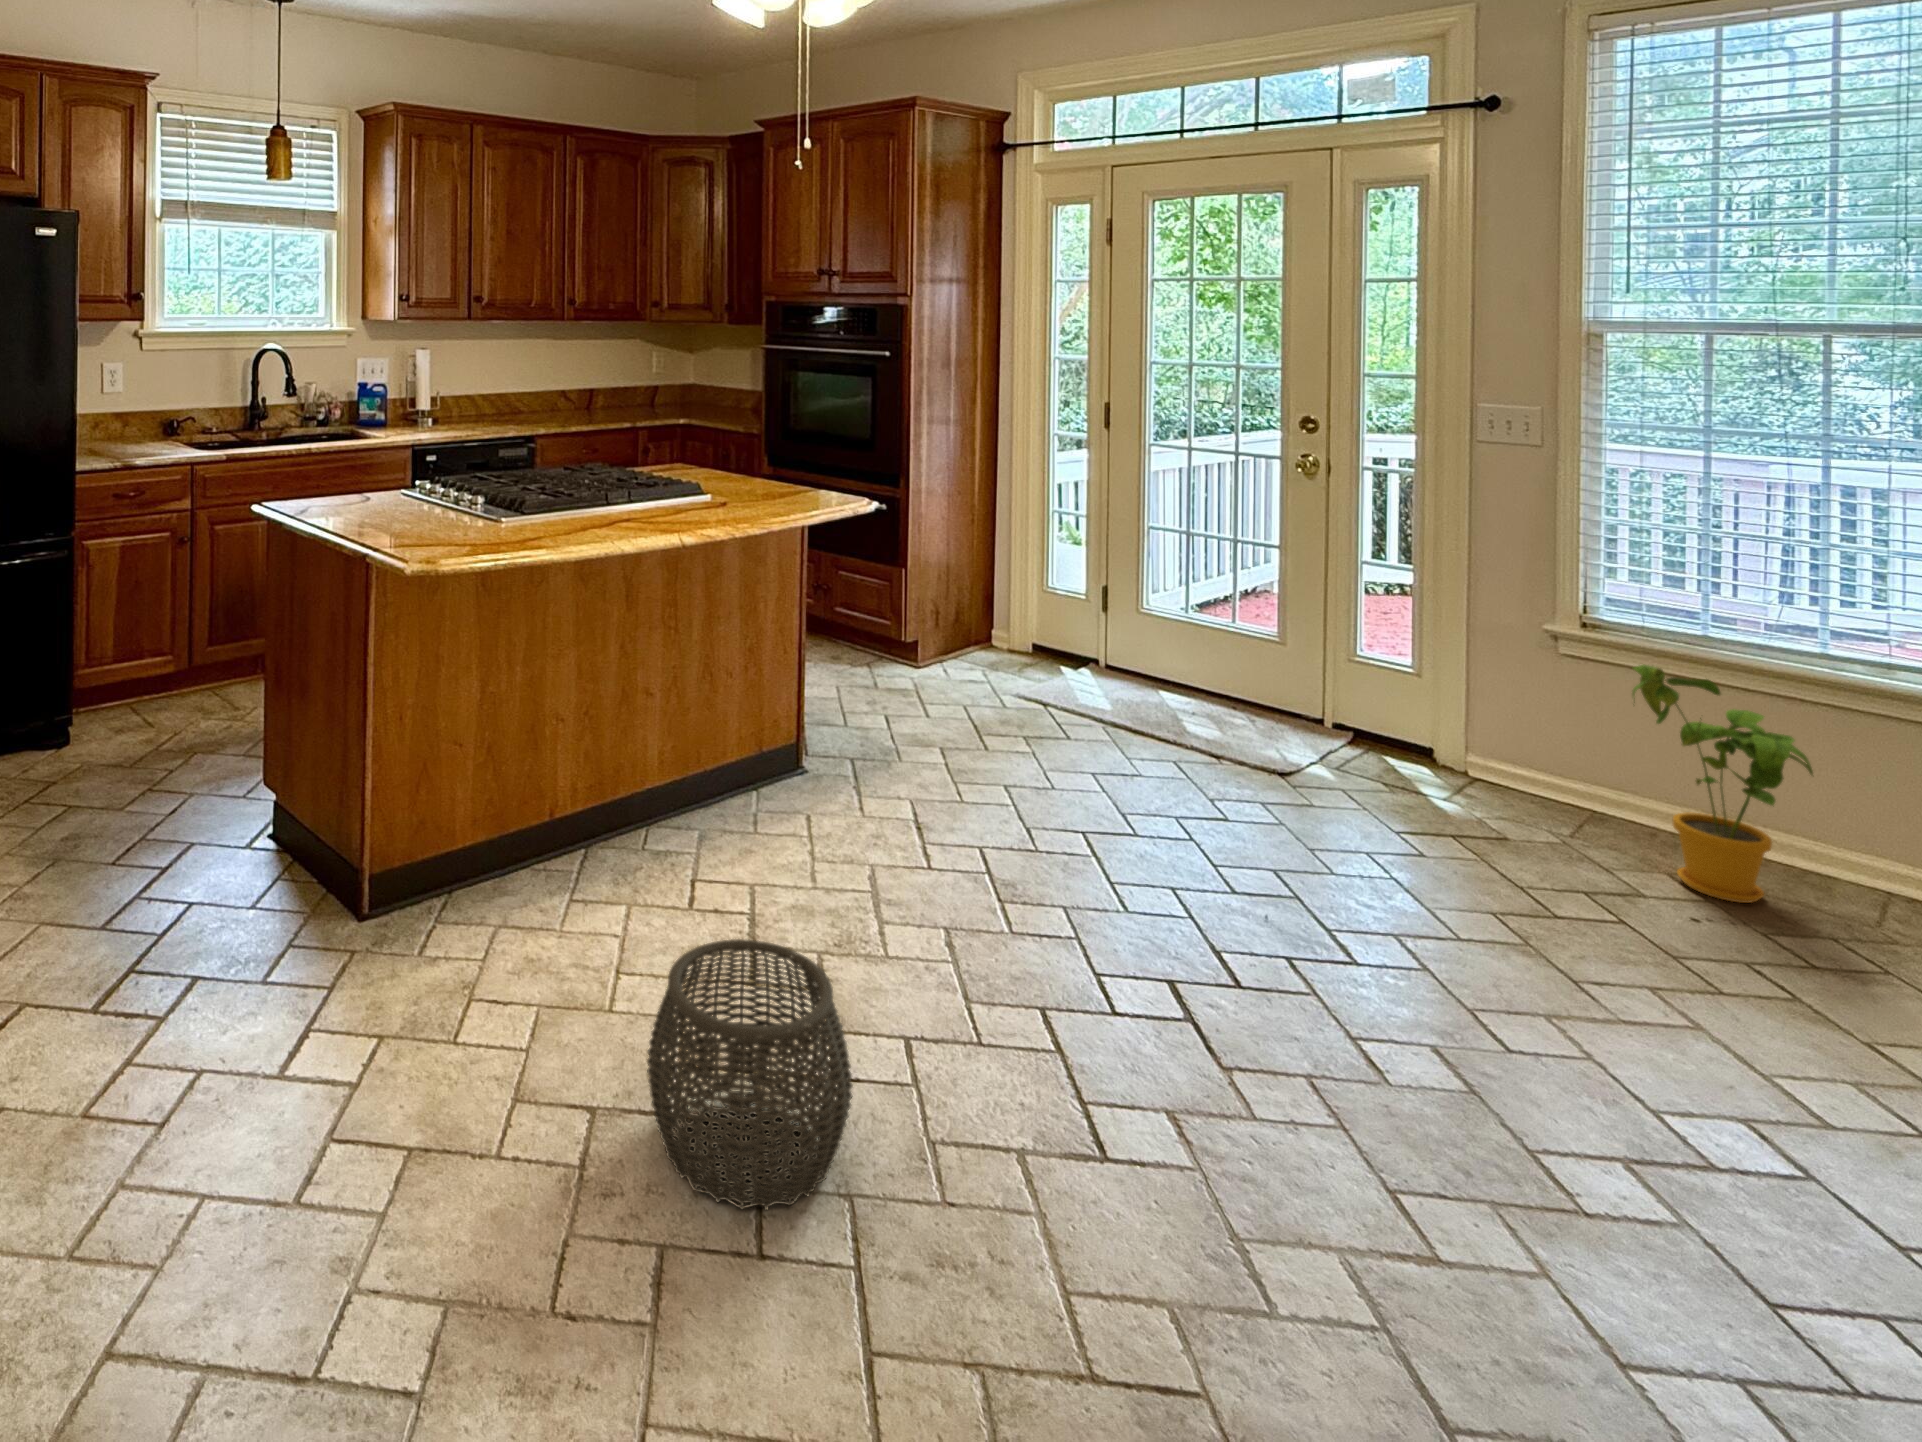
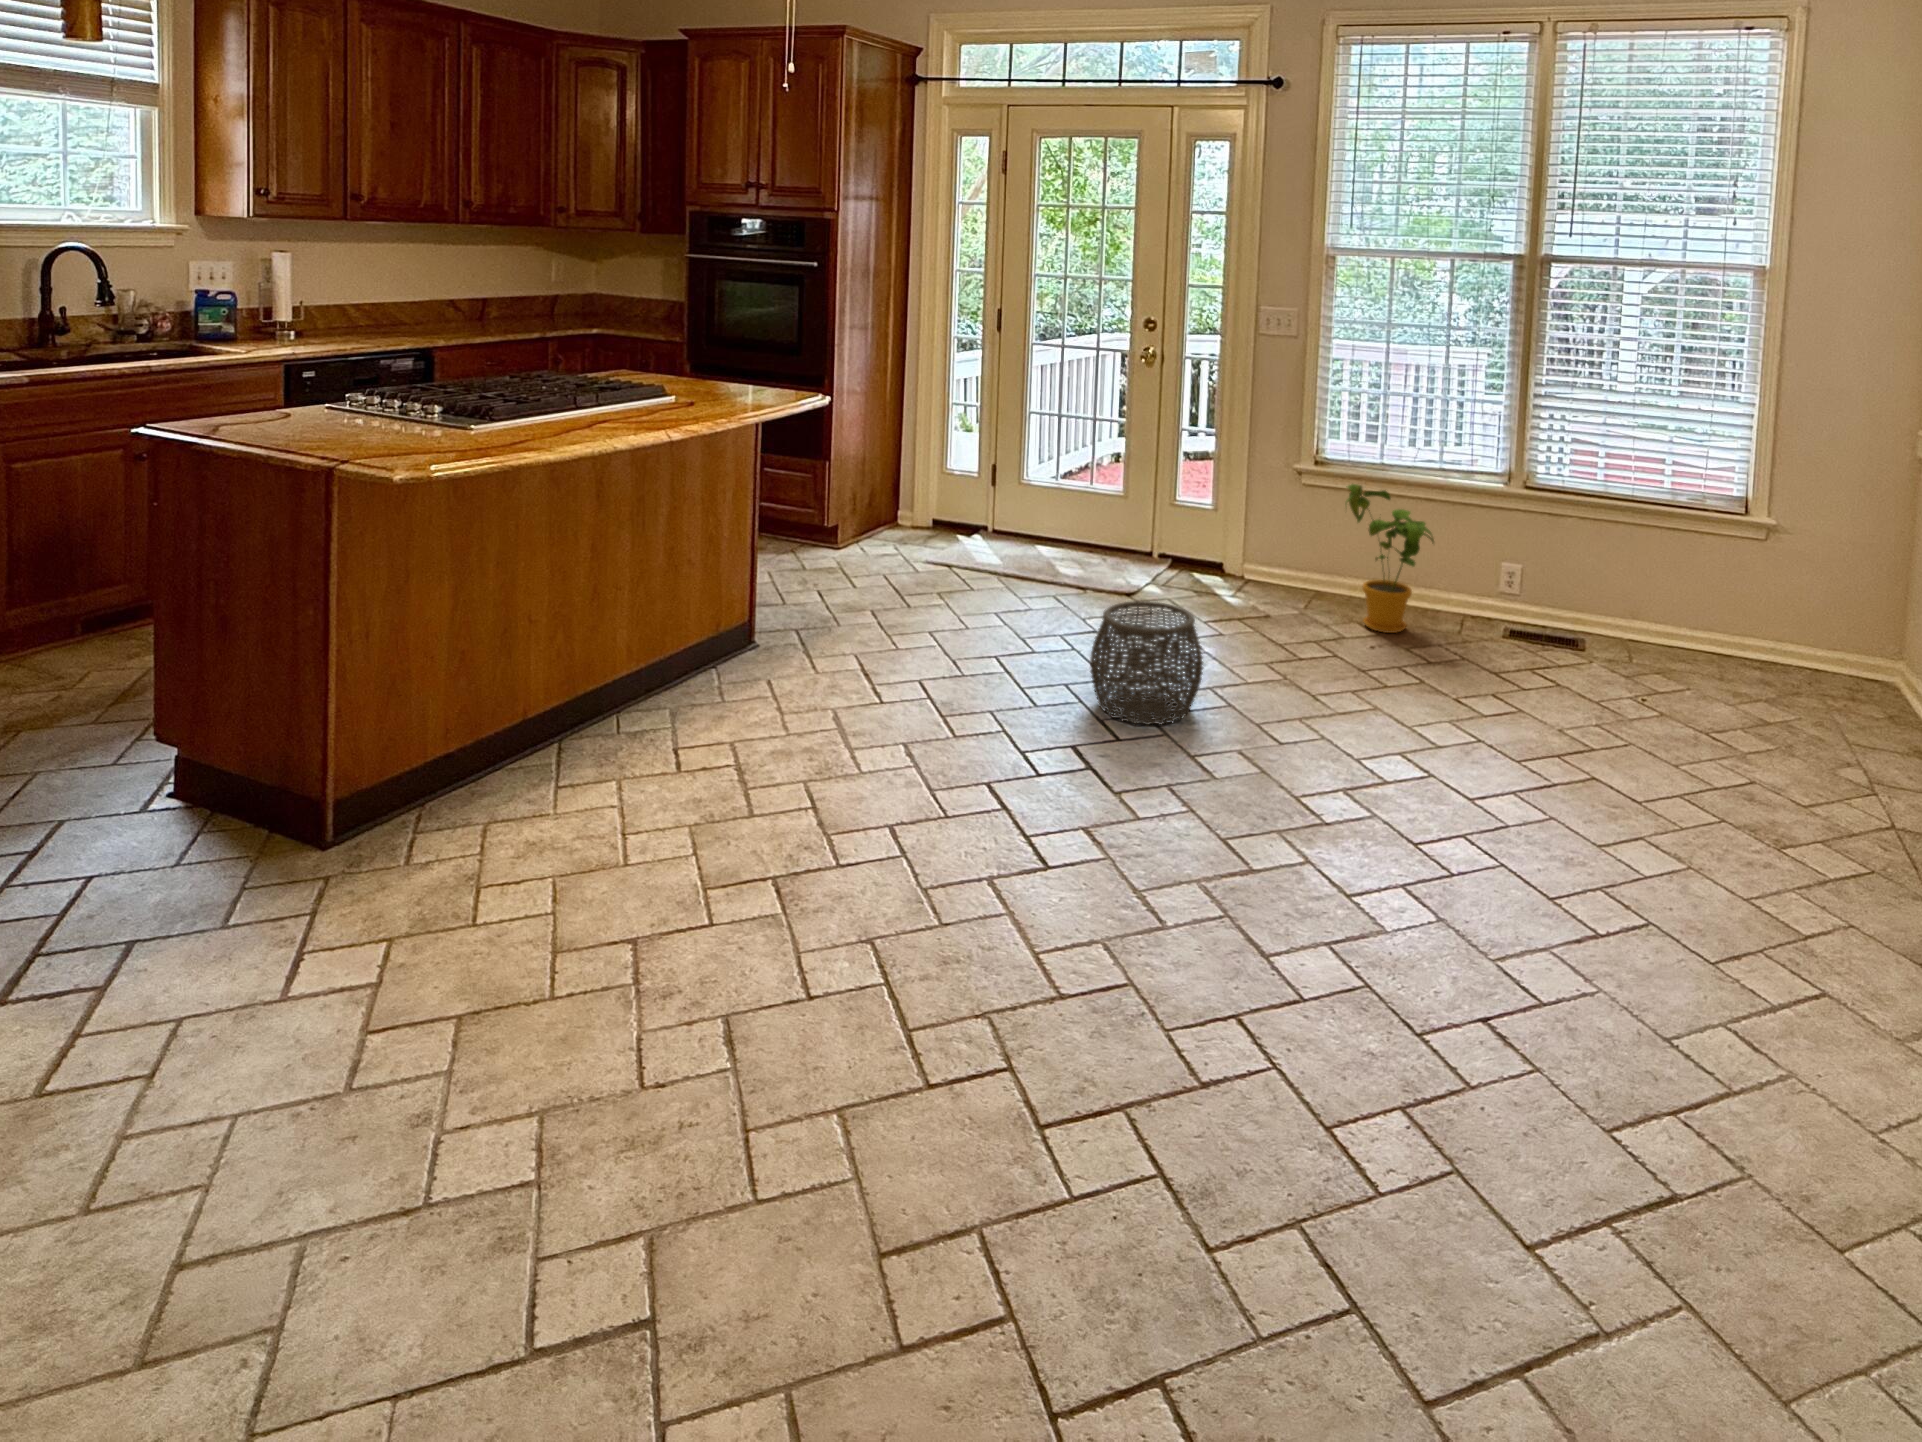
woven basket: present [647,939,853,1210] -> present [1090,601,1203,725]

